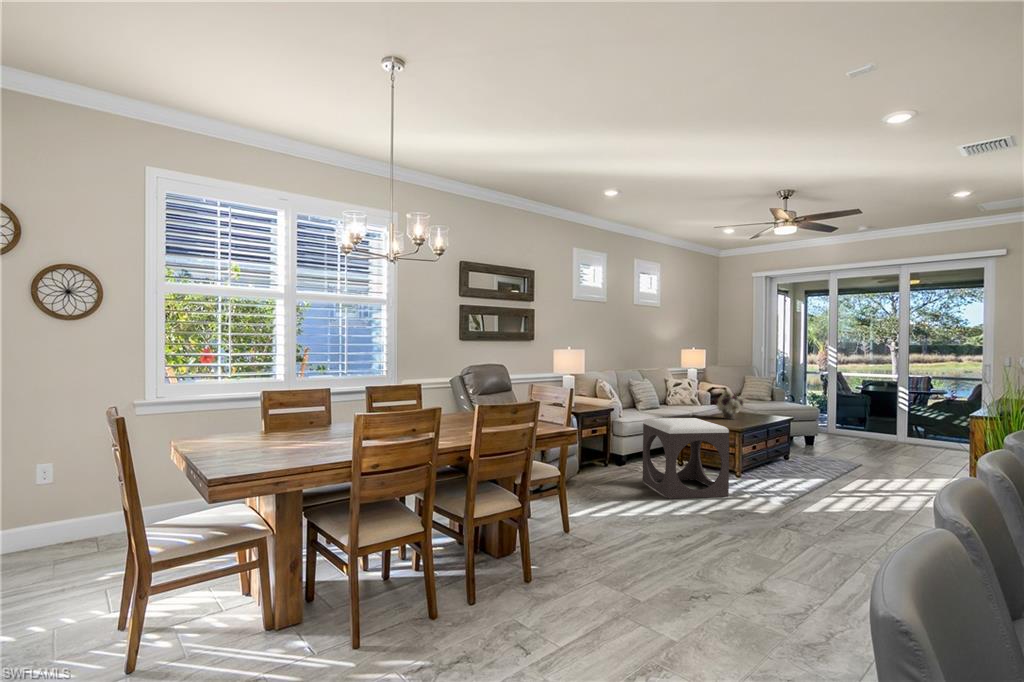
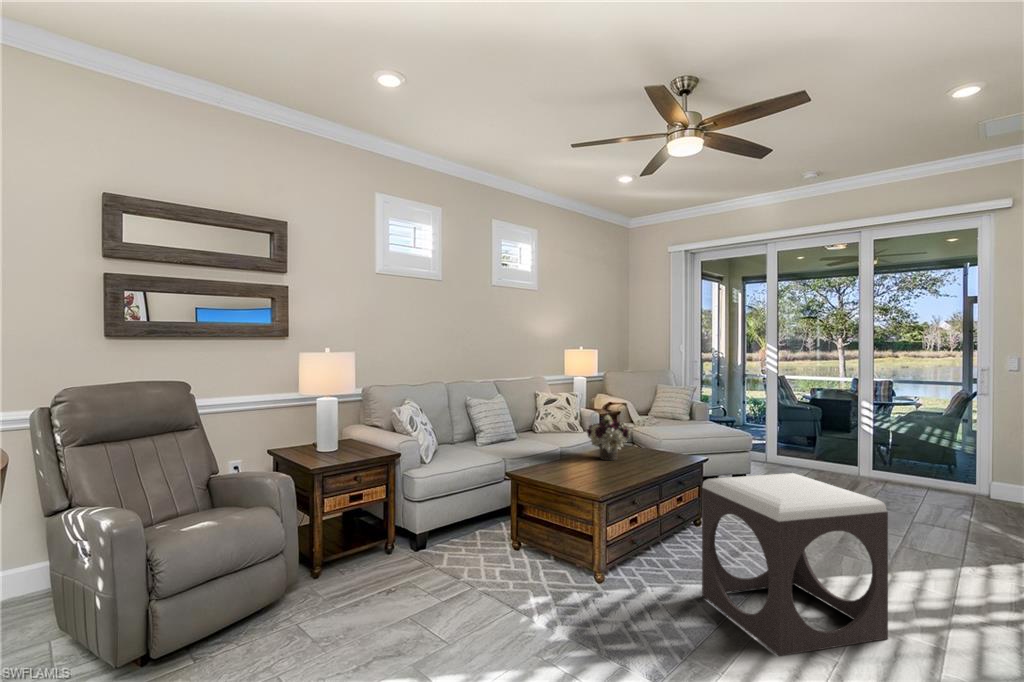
footstool: present [643,418,729,499] -> present [702,473,888,656]

